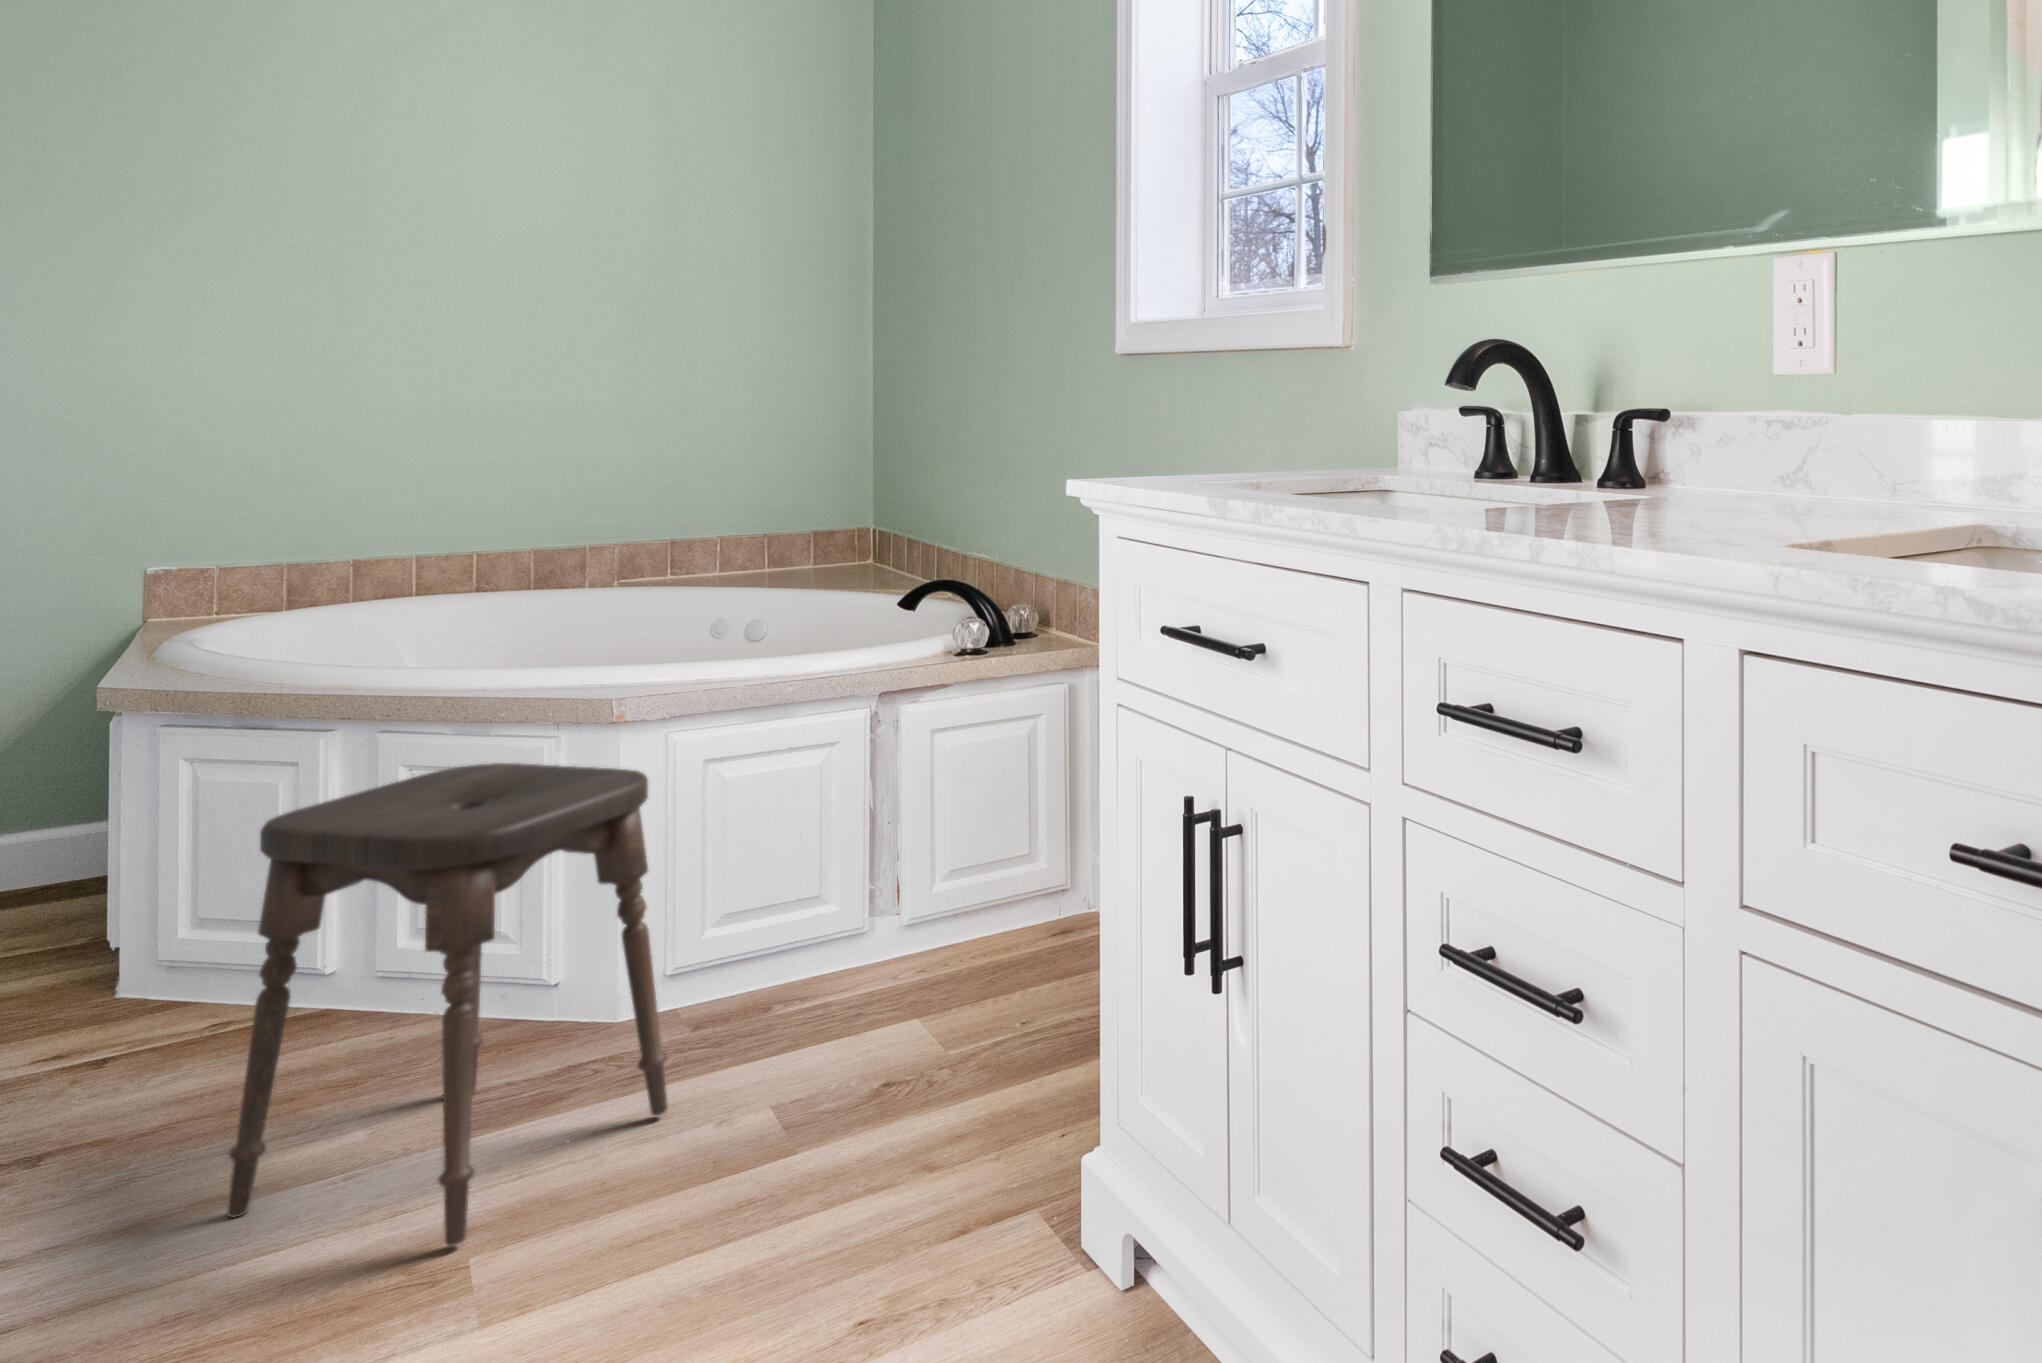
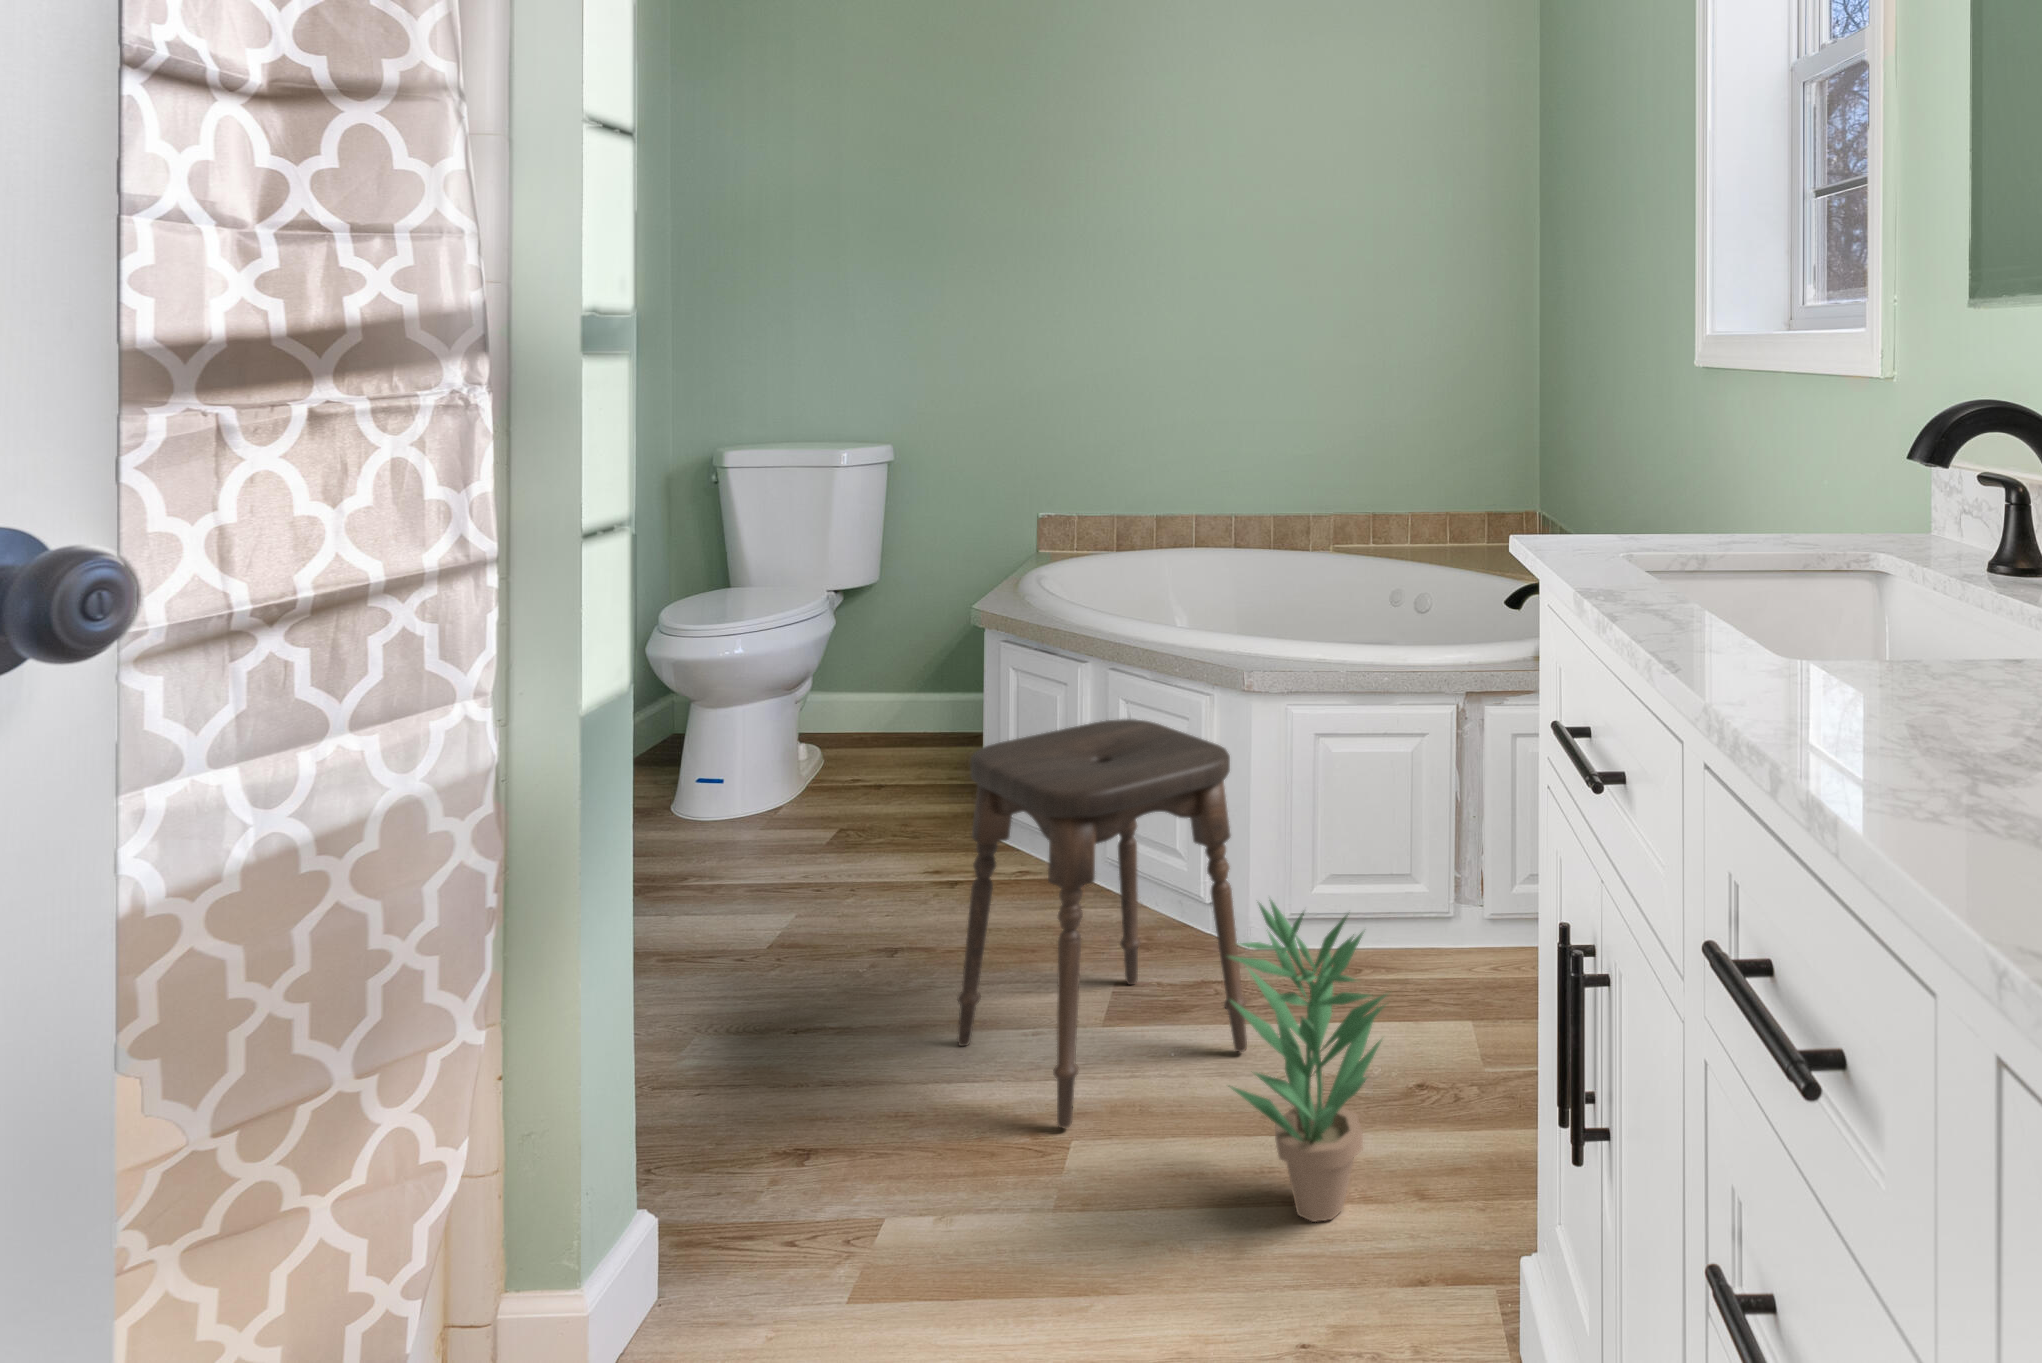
potted plant: none [720,882,918,1226] -> present [1227,901,1386,1222]

